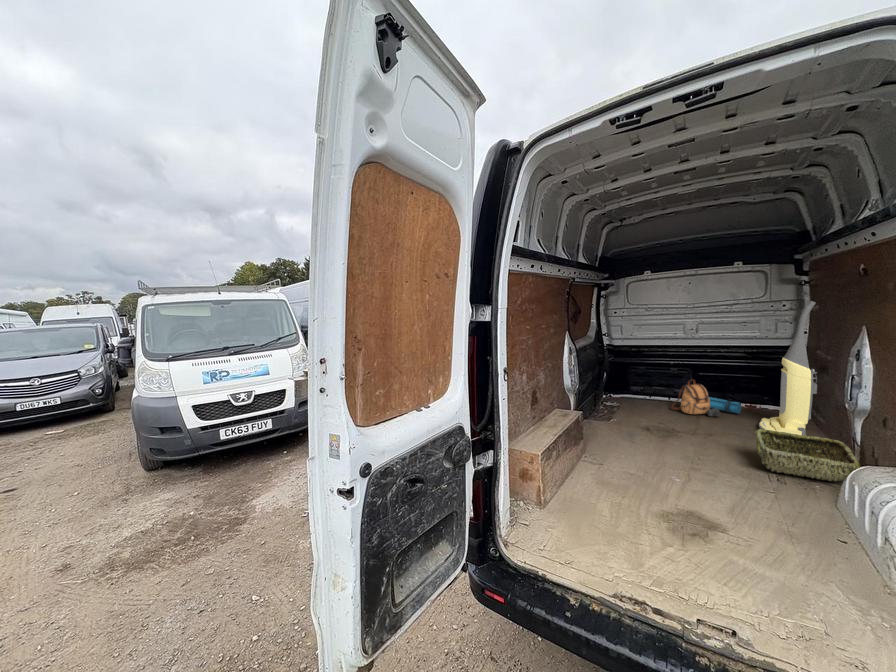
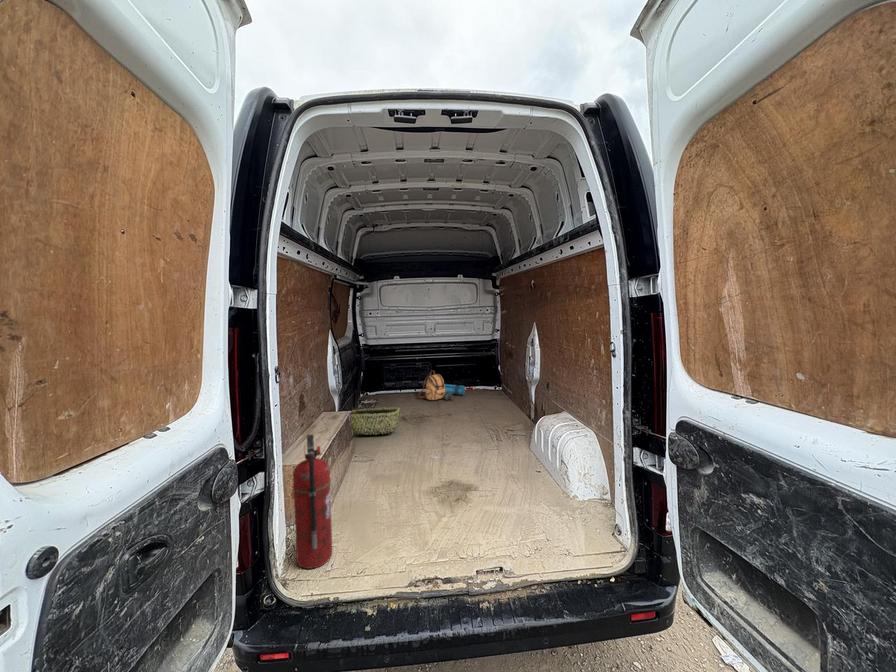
vacuum cleaner: present [759,301,817,435] -> none [477,306,509,409]
fire extinguisher: none [518,428,550,544] -> present [293,435,332,569]
woven basket: present [755,429,860,481] -> present [351,408,400,435]

